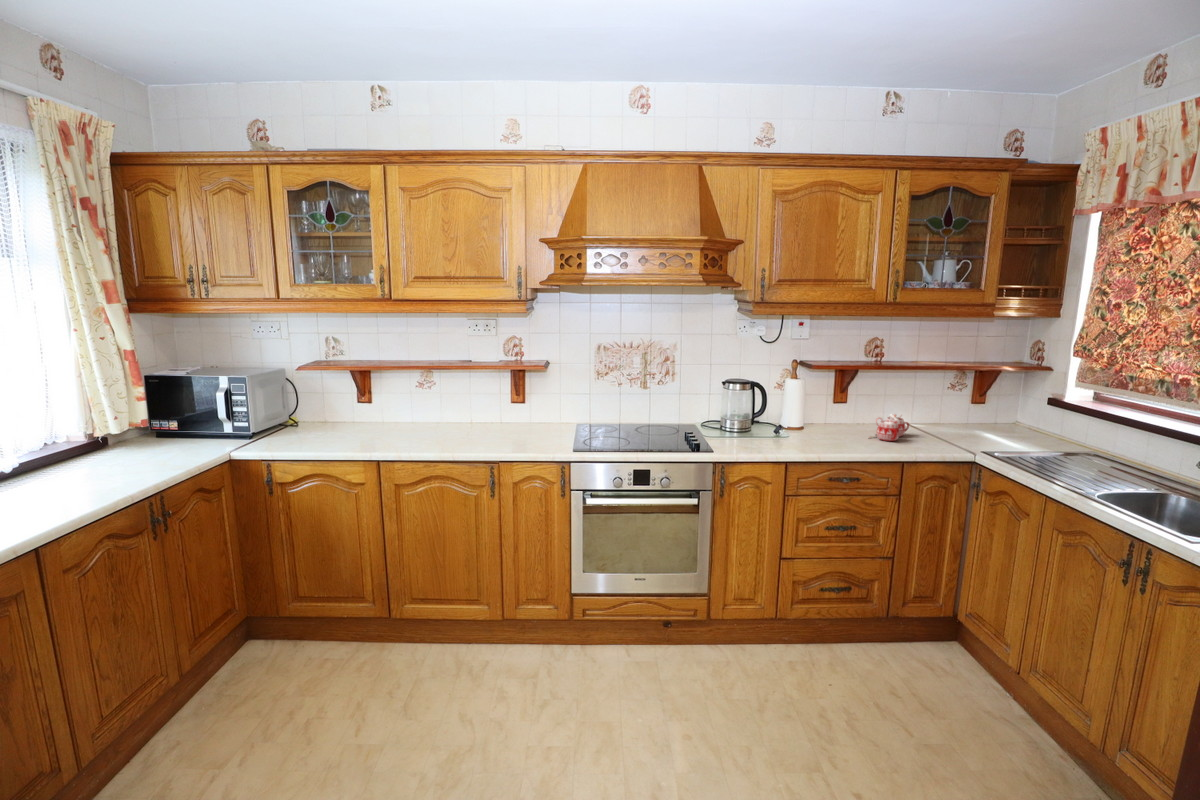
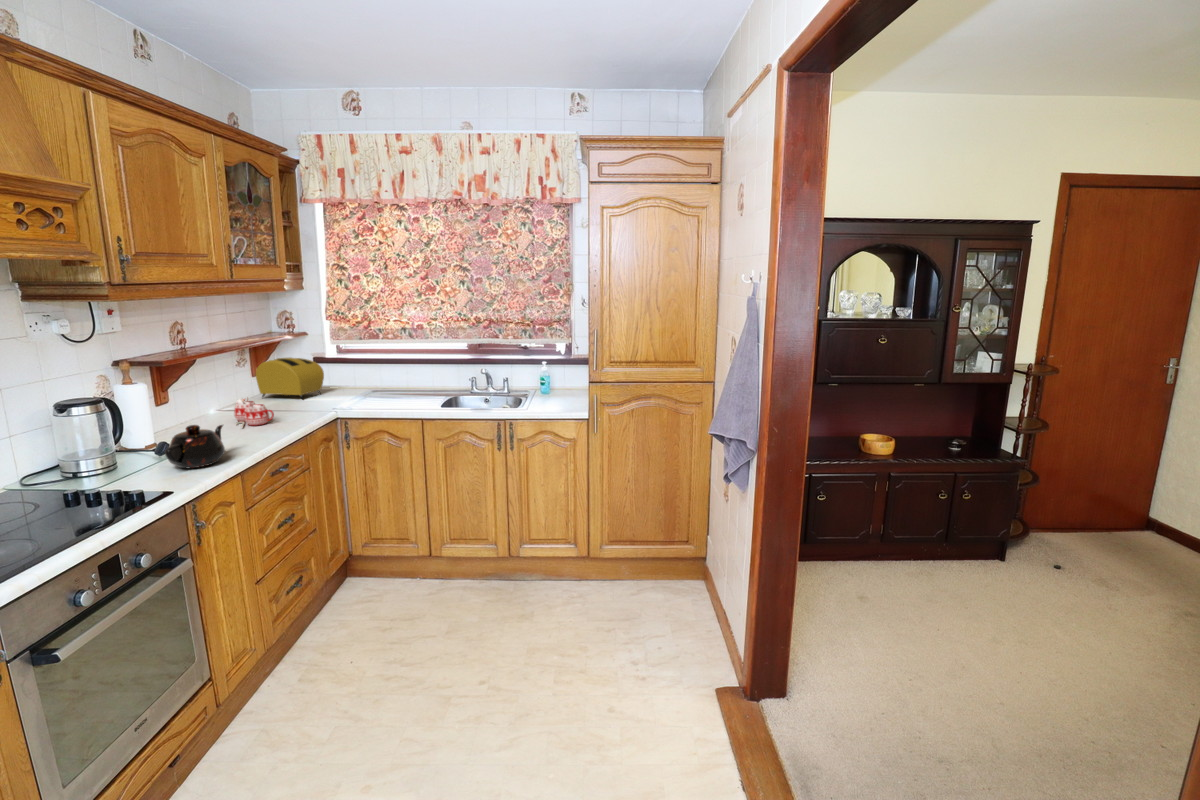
toaster: none [968,389,1035,440] -> present [256,358,324,399]
teapot: none [744,414,807,447] -> present [165,425,225,468]

